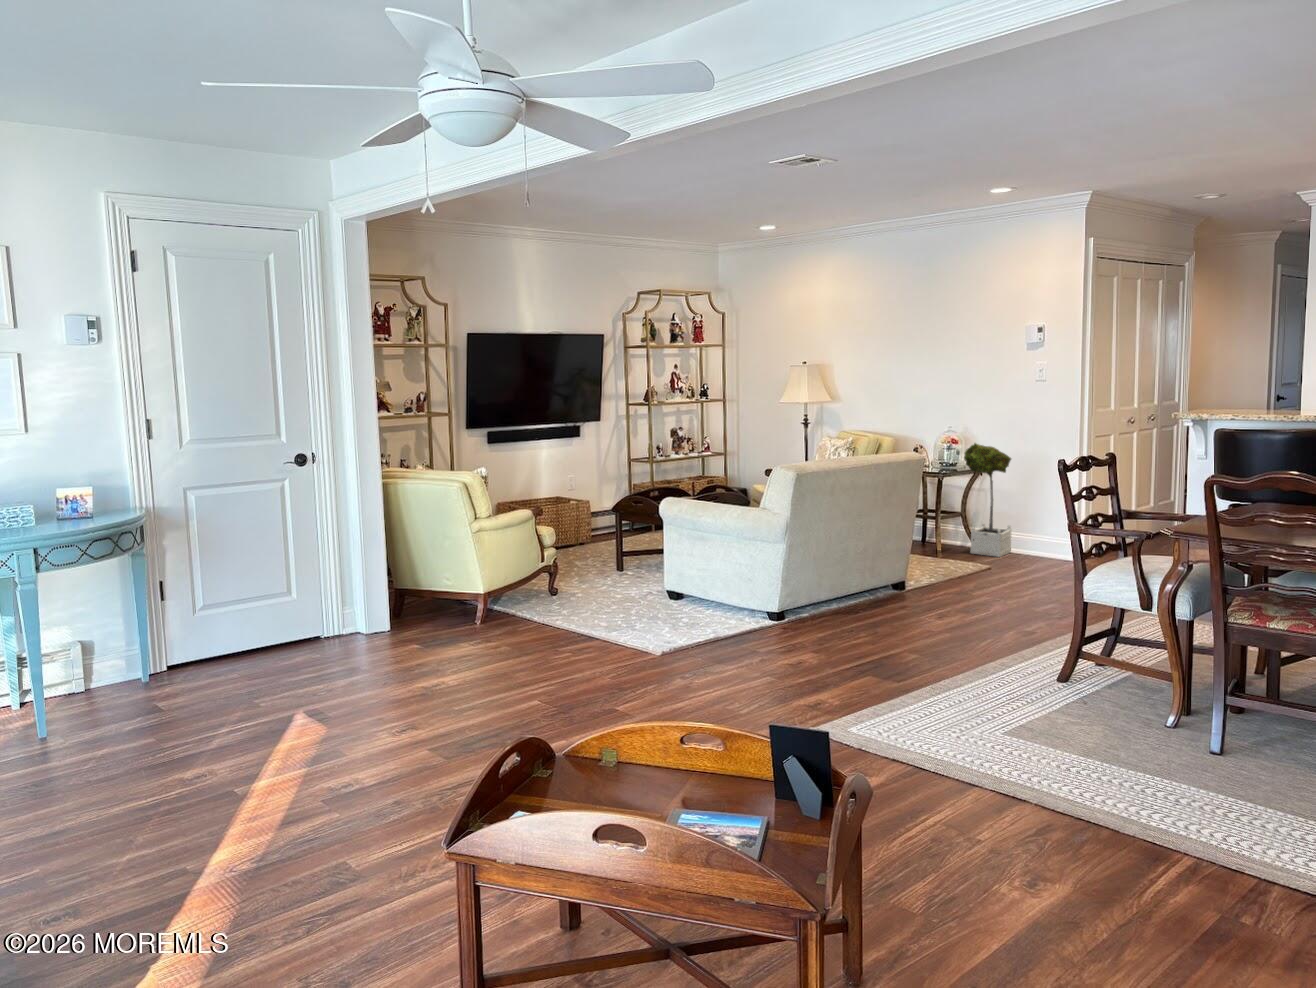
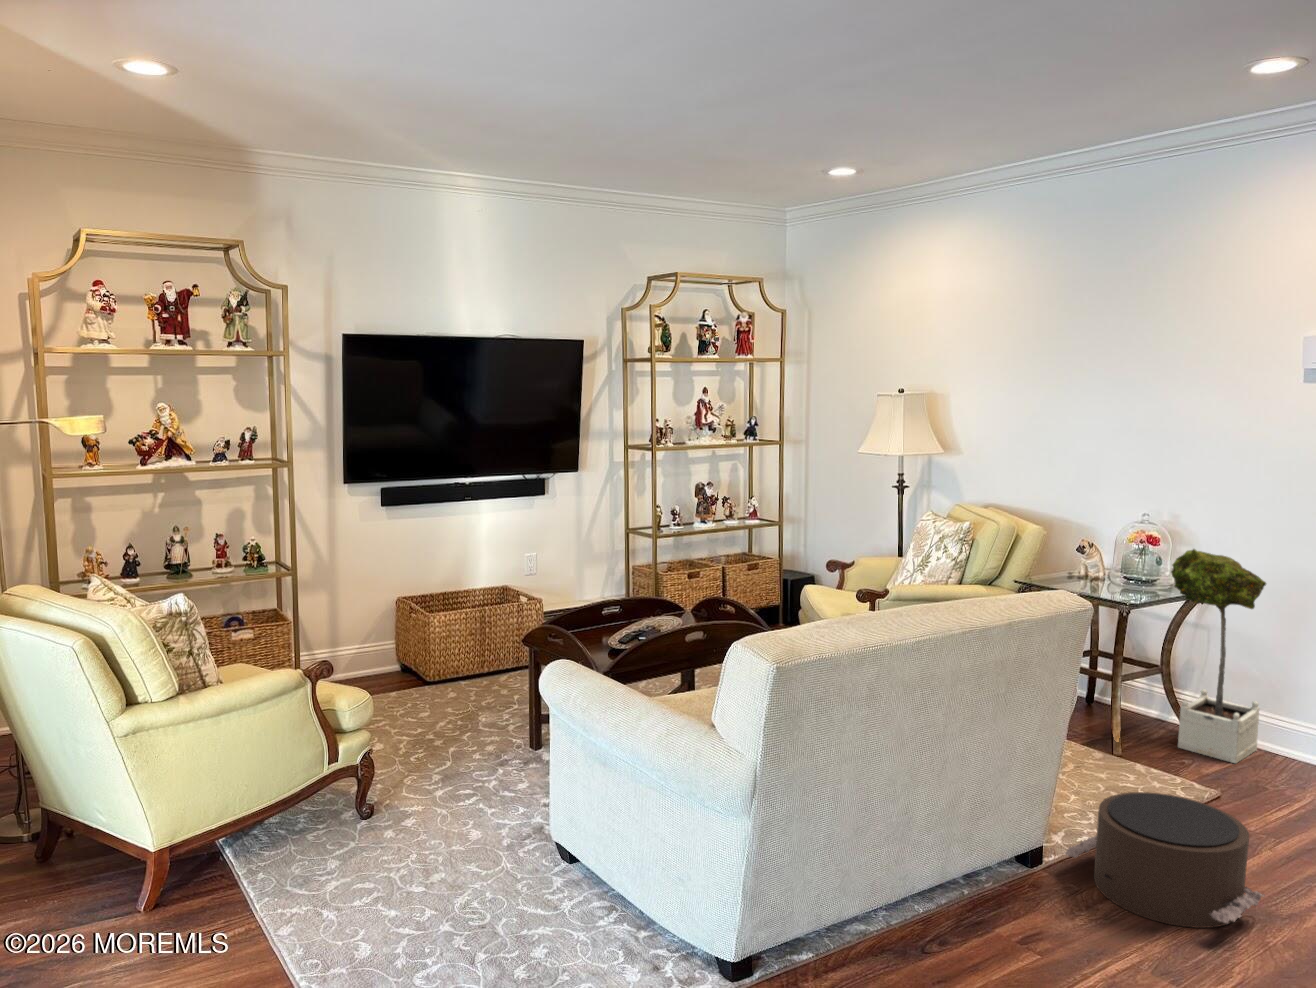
pouf: none [916,551,1007,601] -> present [1065,792,1264,928]

